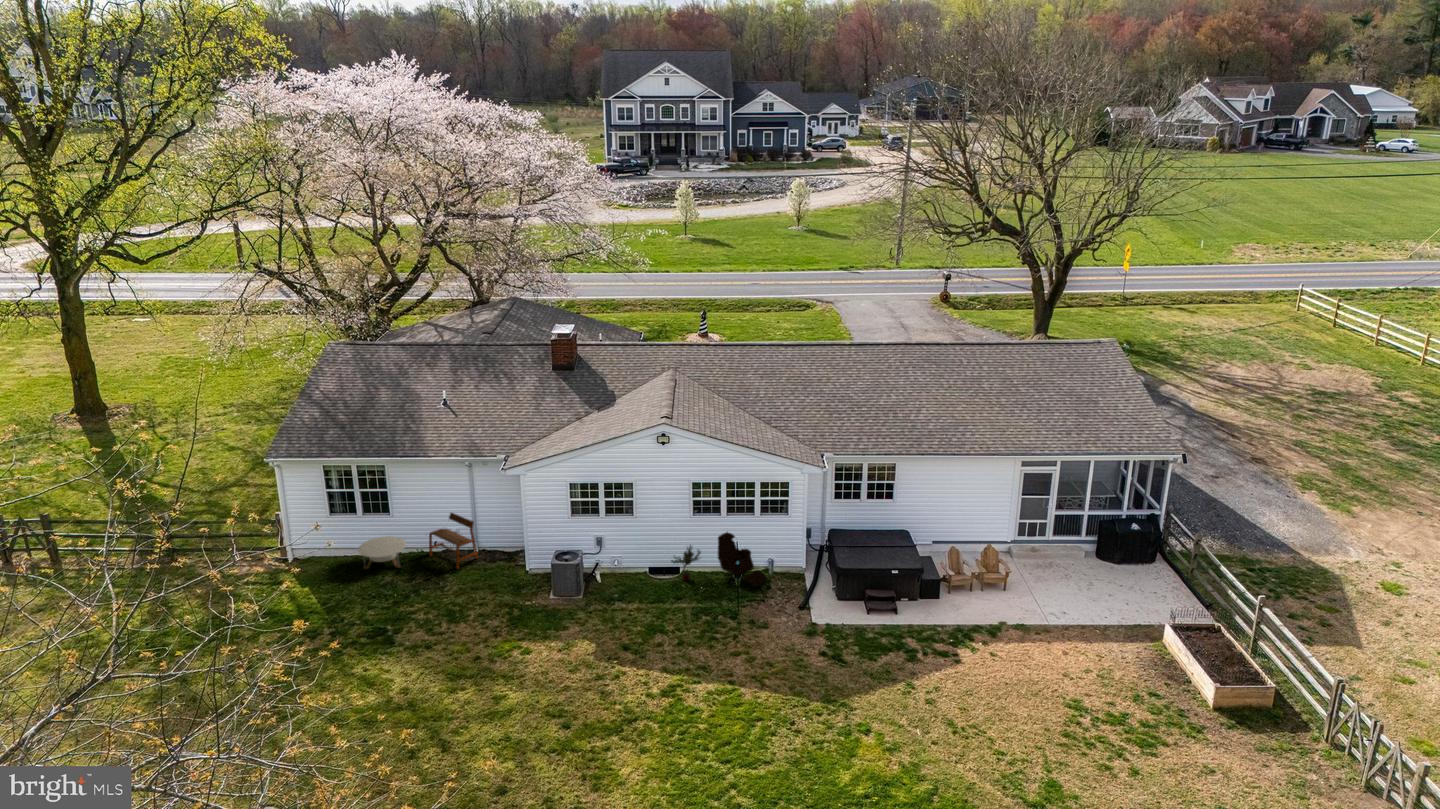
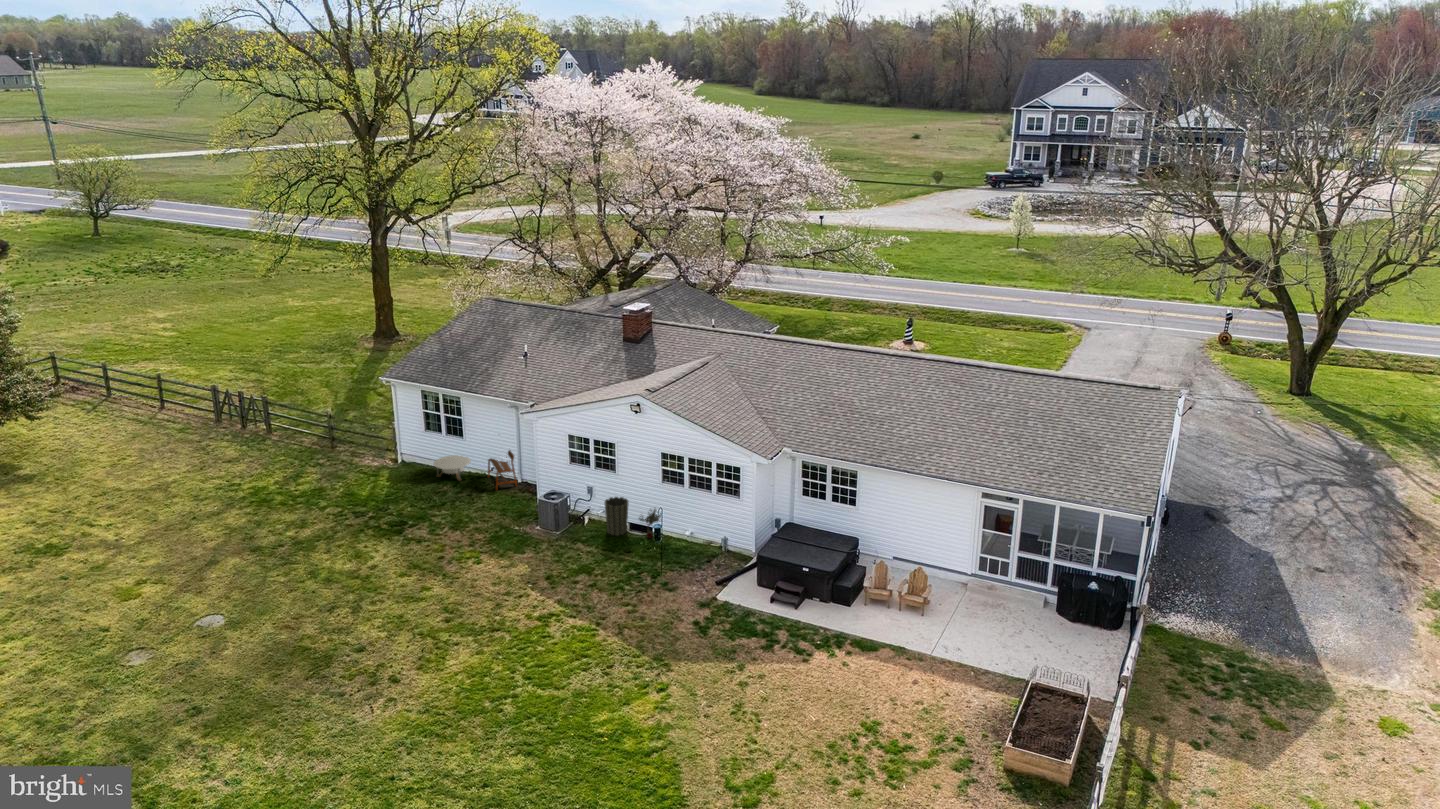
lounge chair: present [717,532,767,588] -> none [674,503,709,560]
trash can: none [630,542,658,587] -> present [605,497,629,535]

